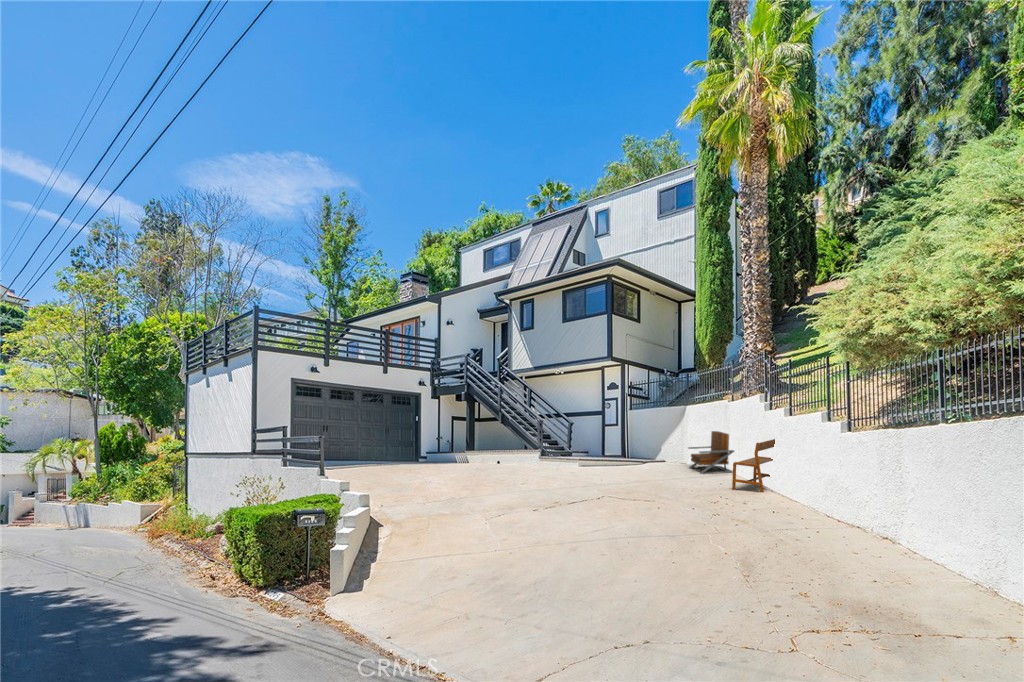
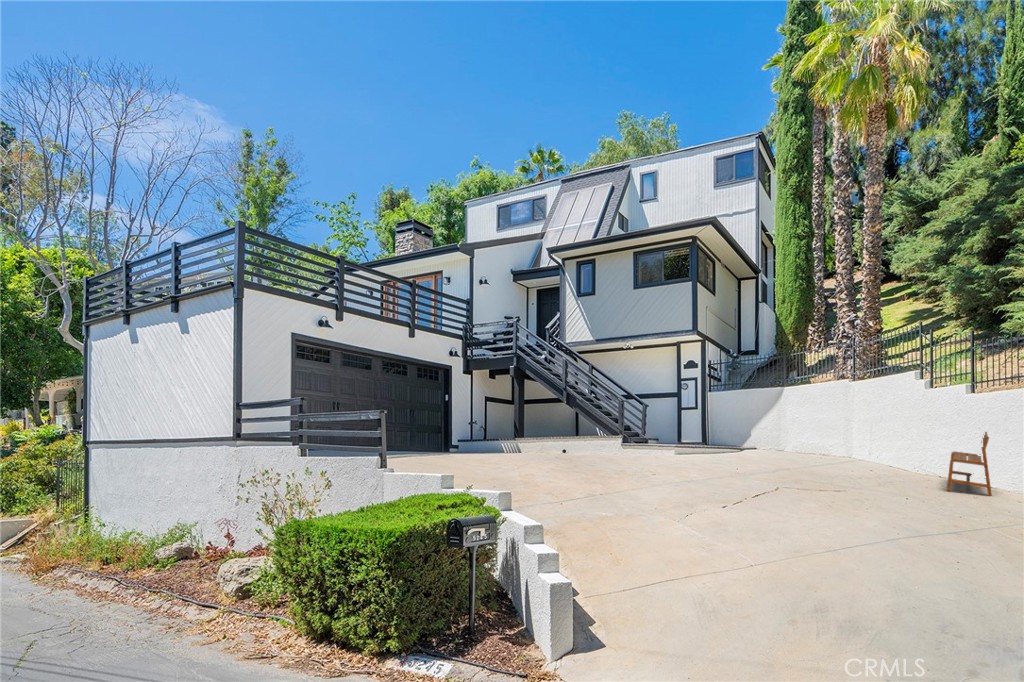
lounge chair: present [689,431,734,474] -> none [828,419,896,469]

